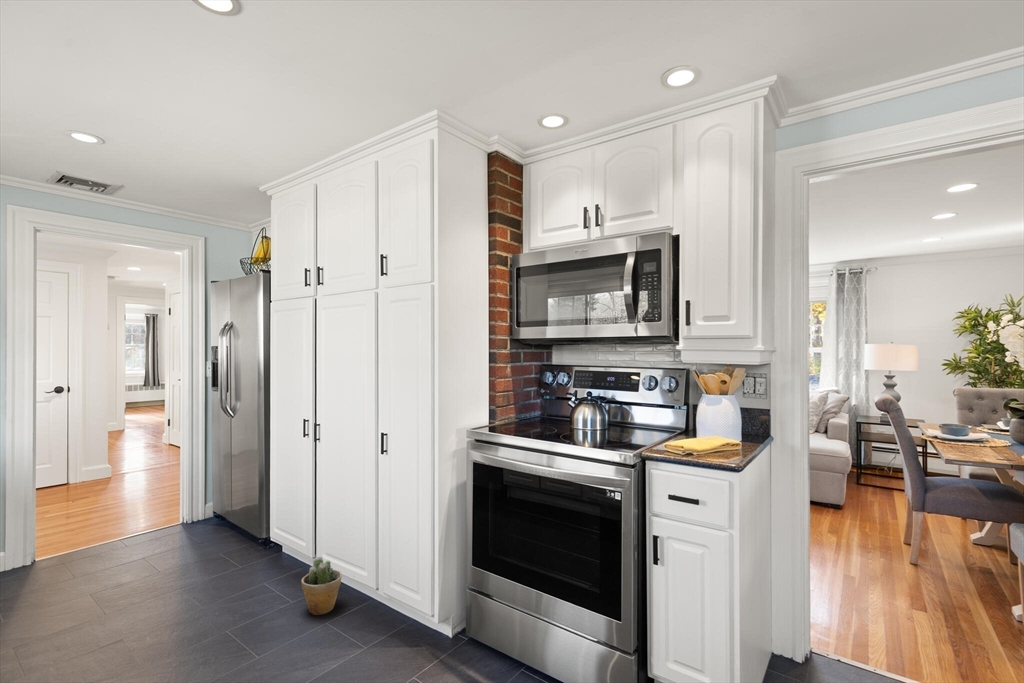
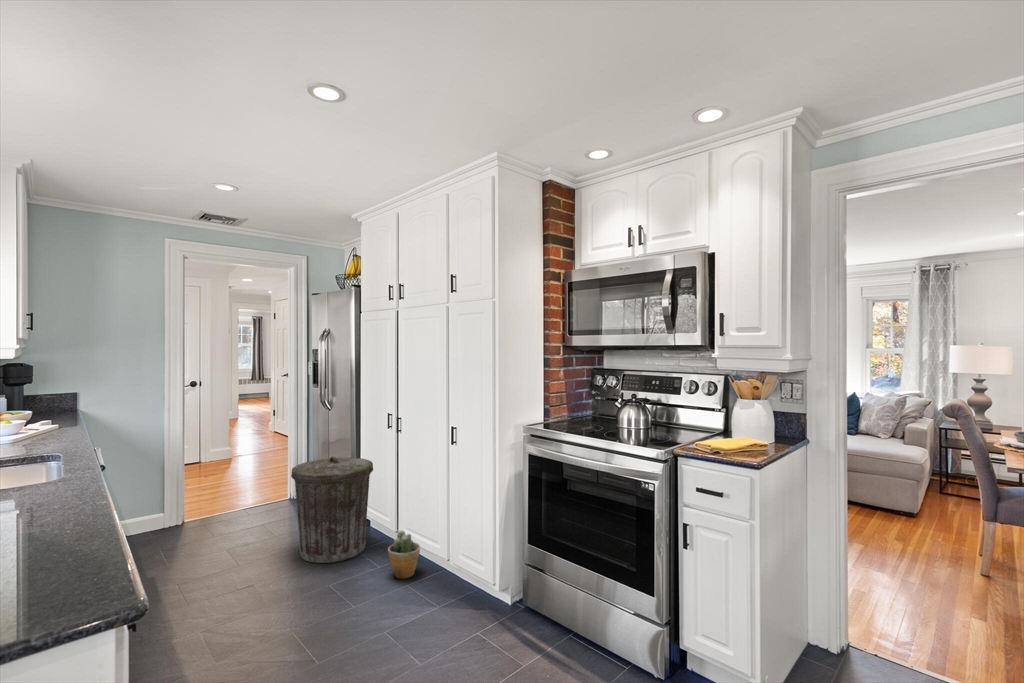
trash can: none [178,472,284,602] -> present [291,457,373,563]

